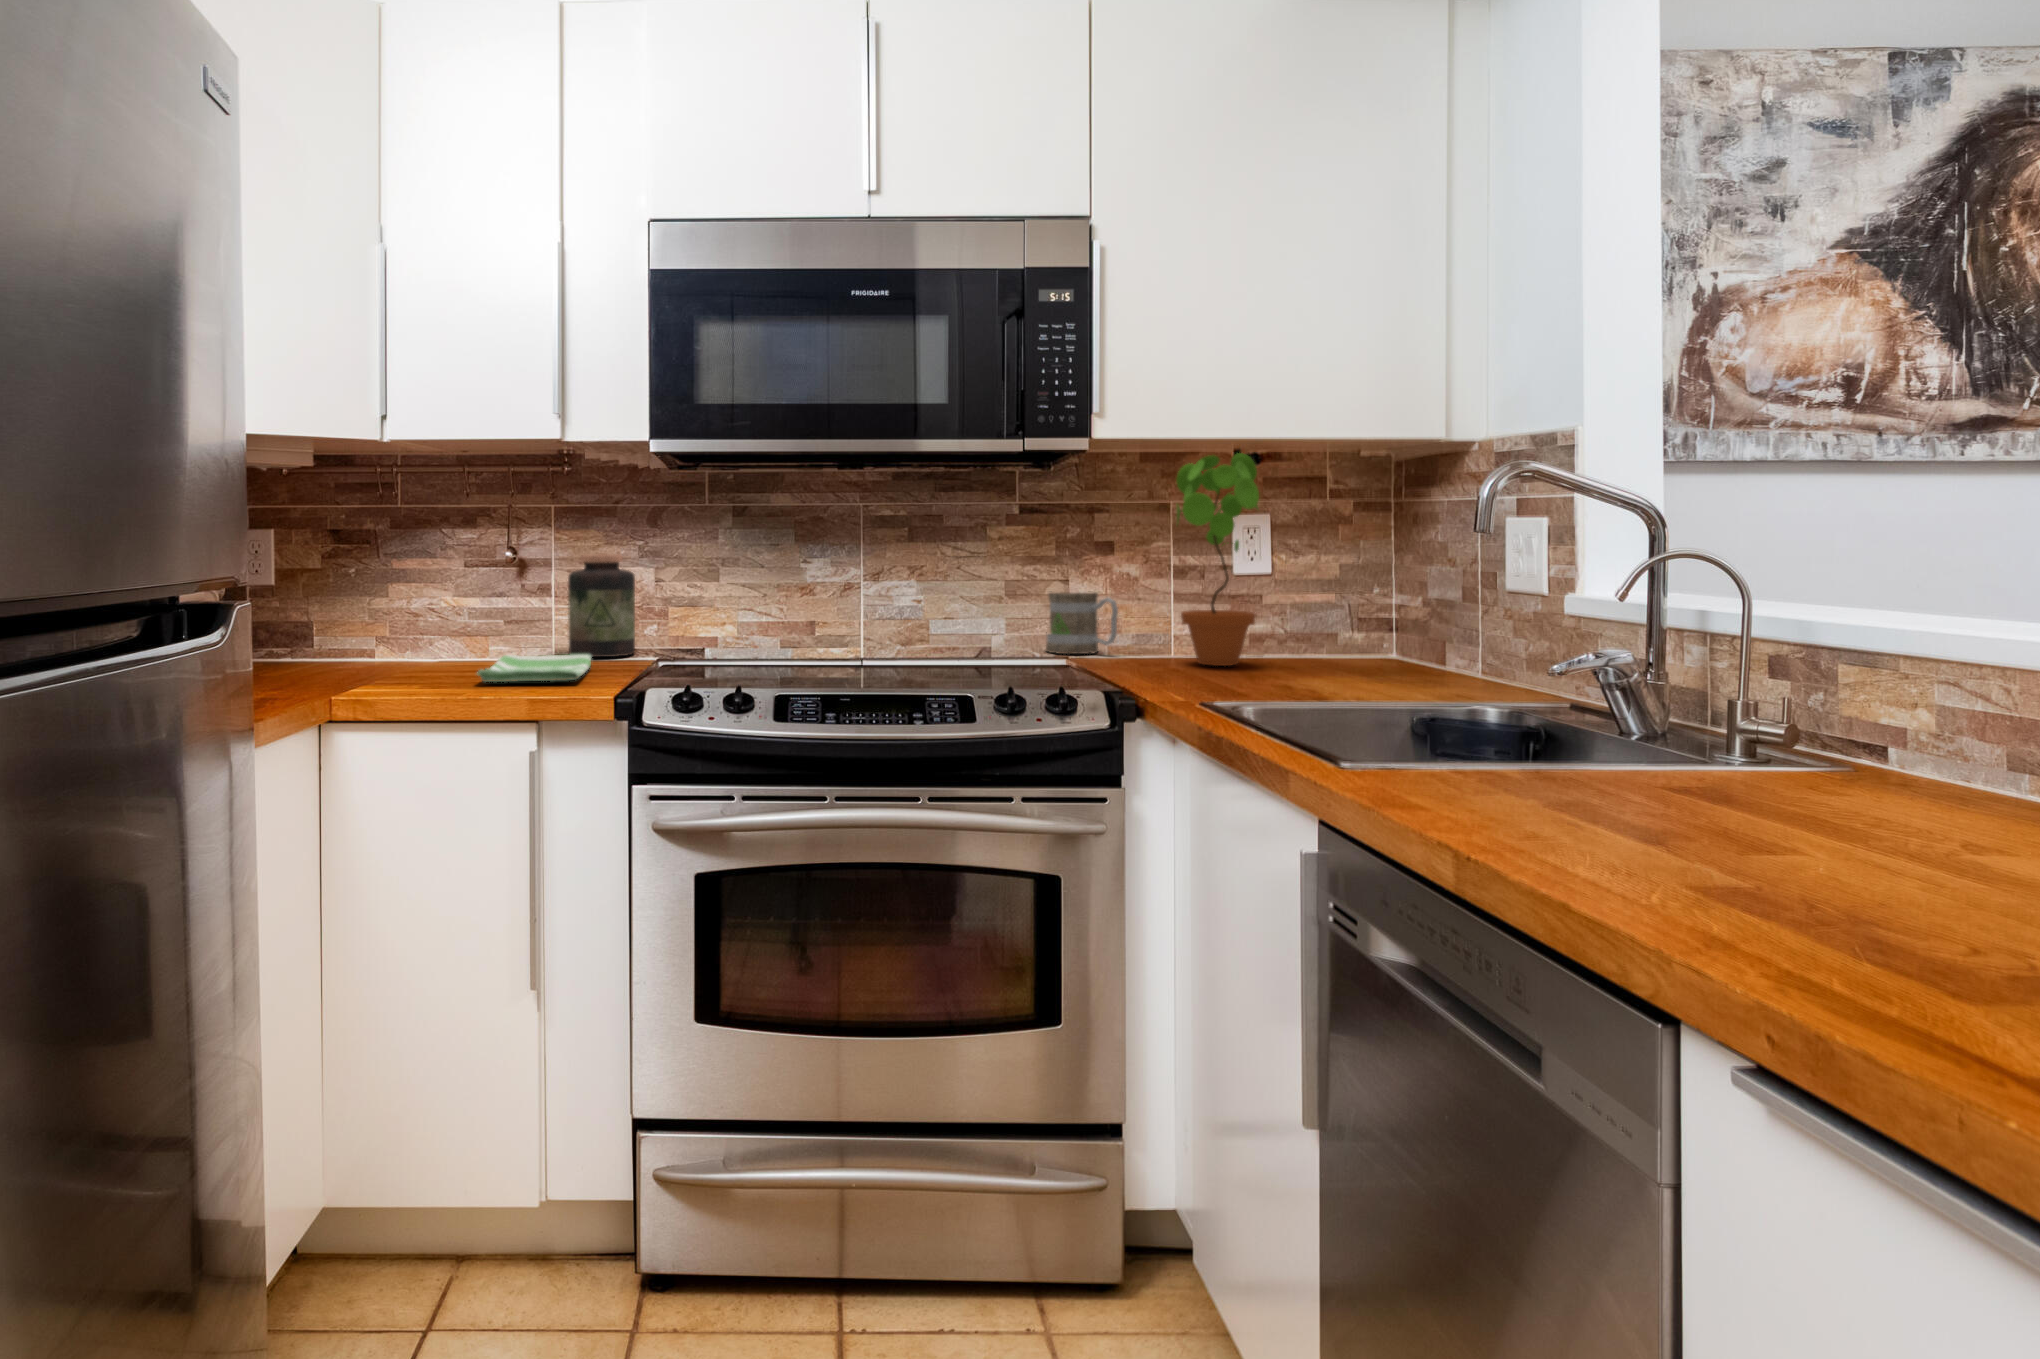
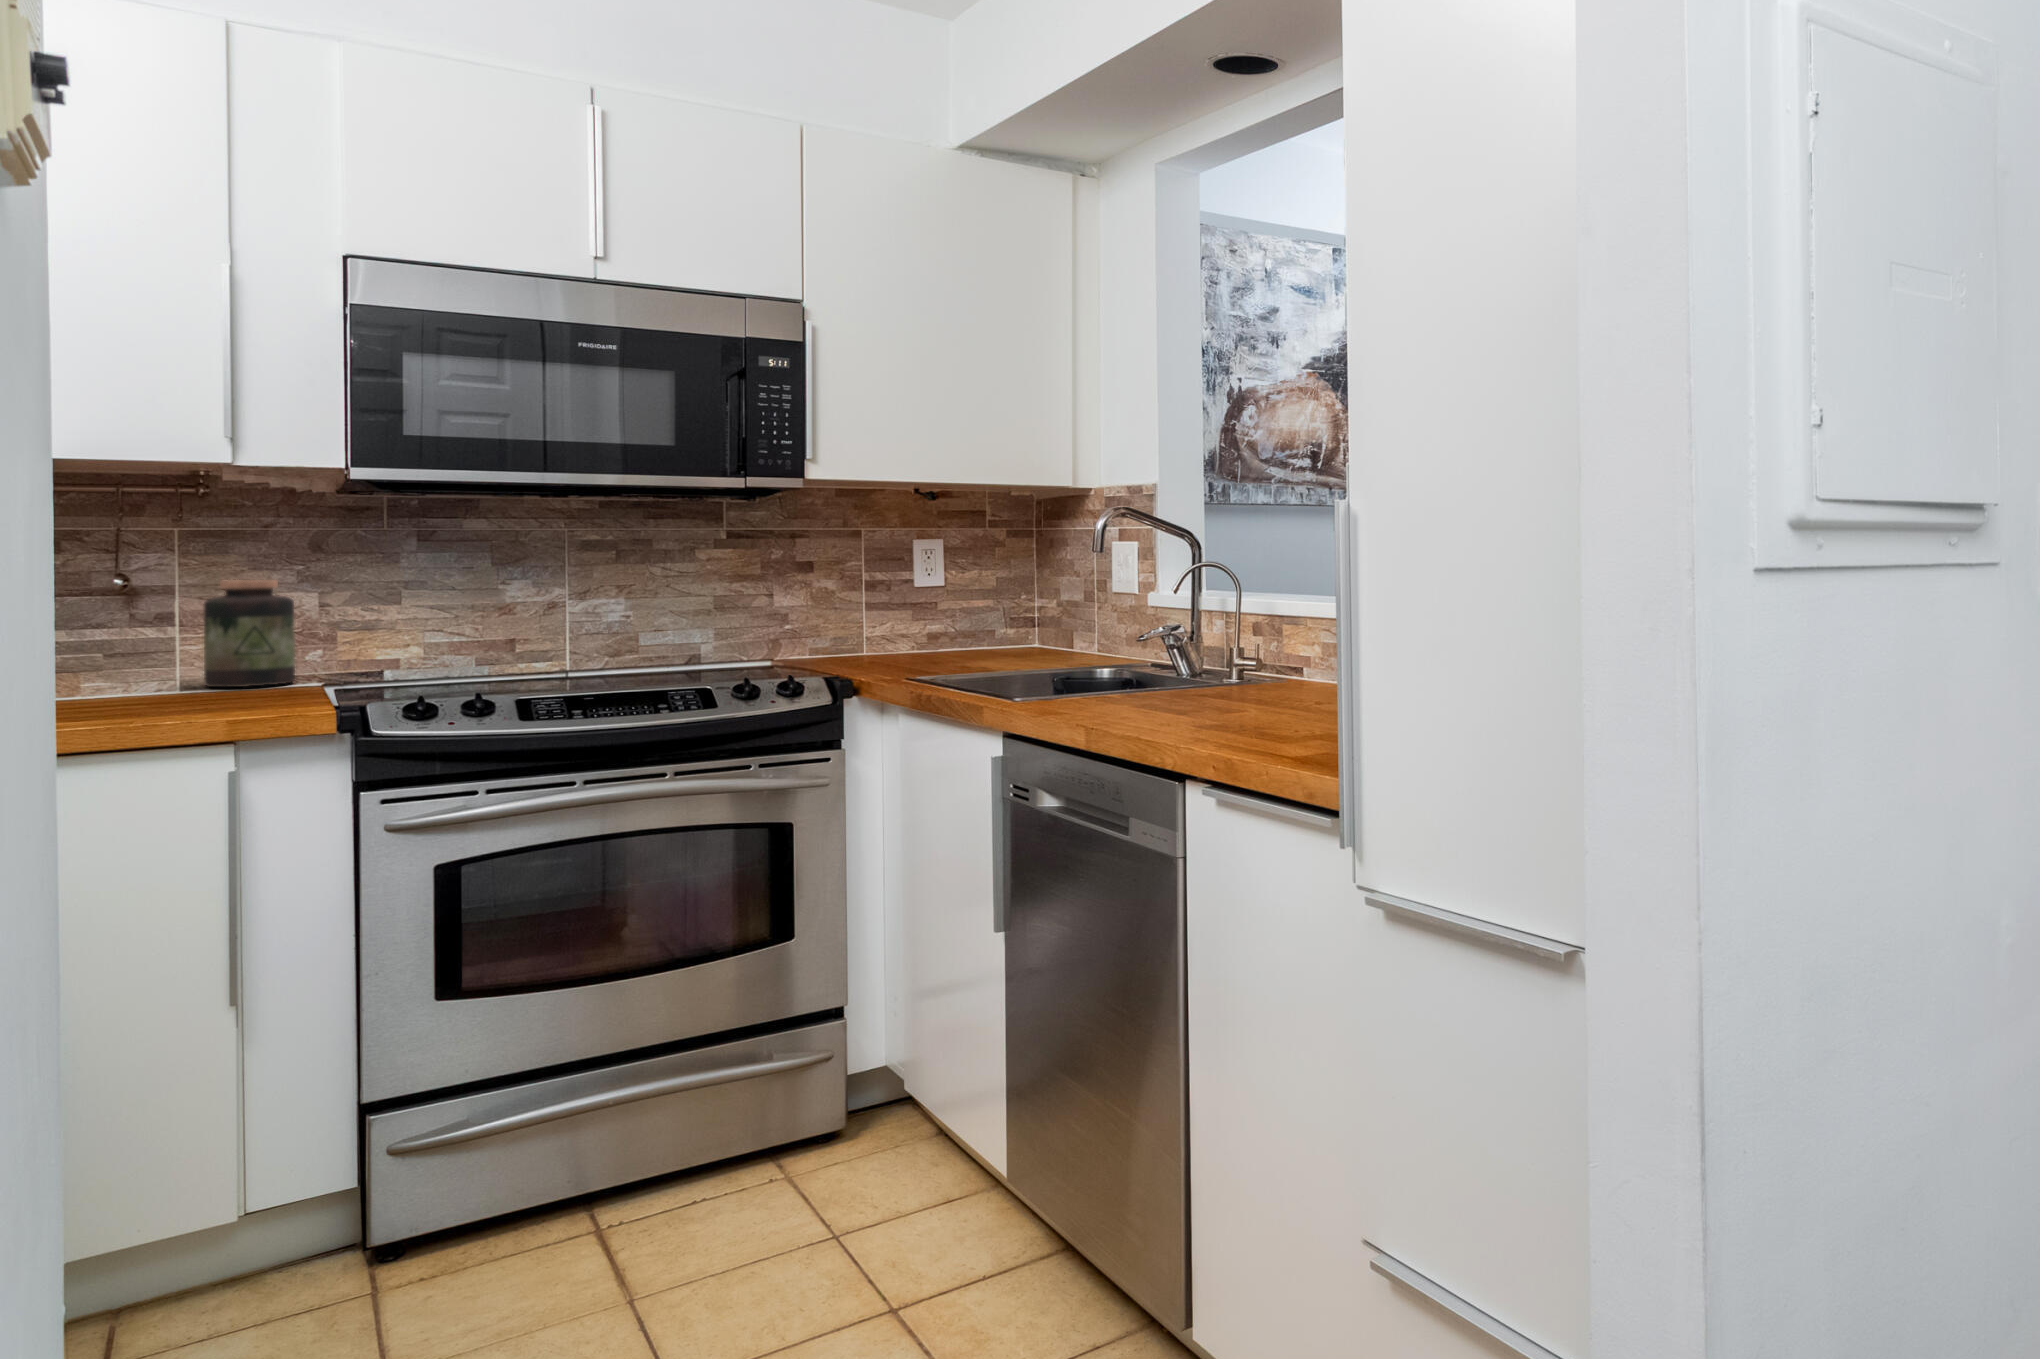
potted plant: present [1176,453,1259,666] -> none [870,492,939,658]
mug: present [1046,591,1118,654] -> none [751,605,820,658]
dish towel: present [477,654,592,682] -> none [127,682,269,712]

